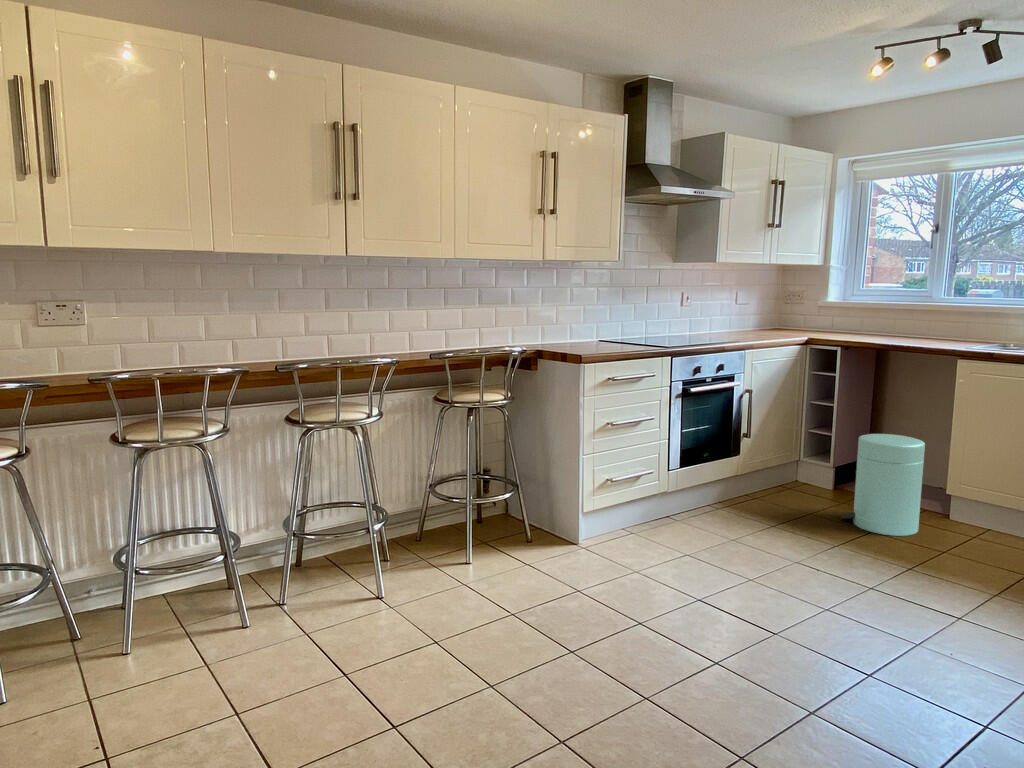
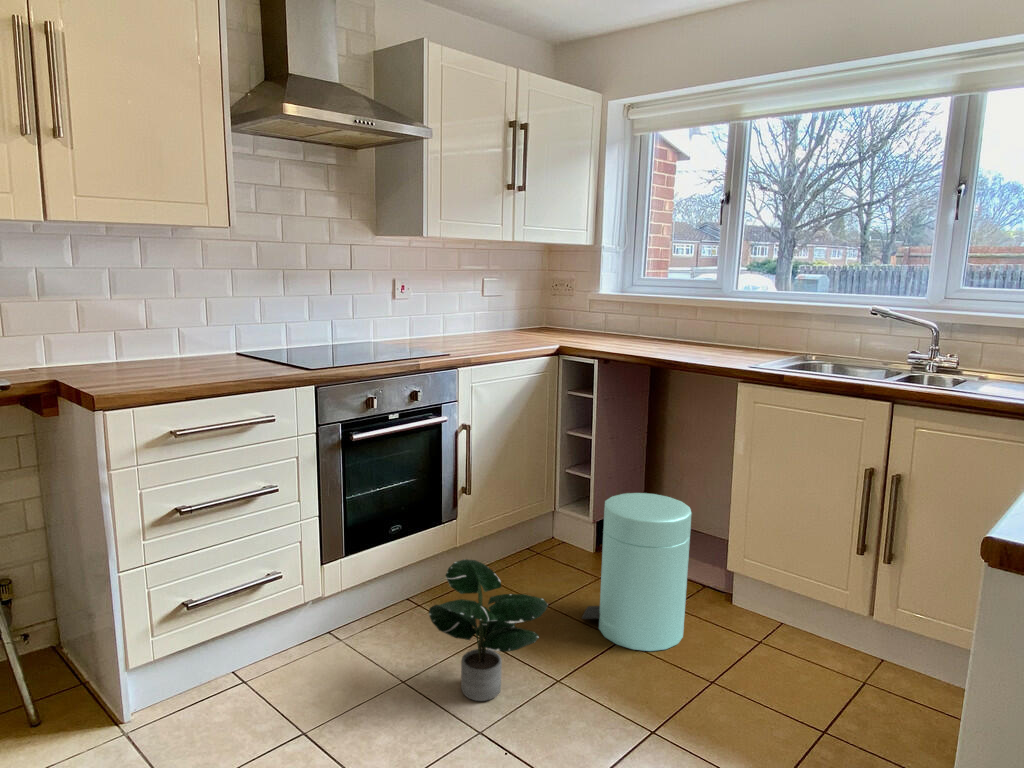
potted plant: none [753,466,832,550] -> present [429,559,548,701]

